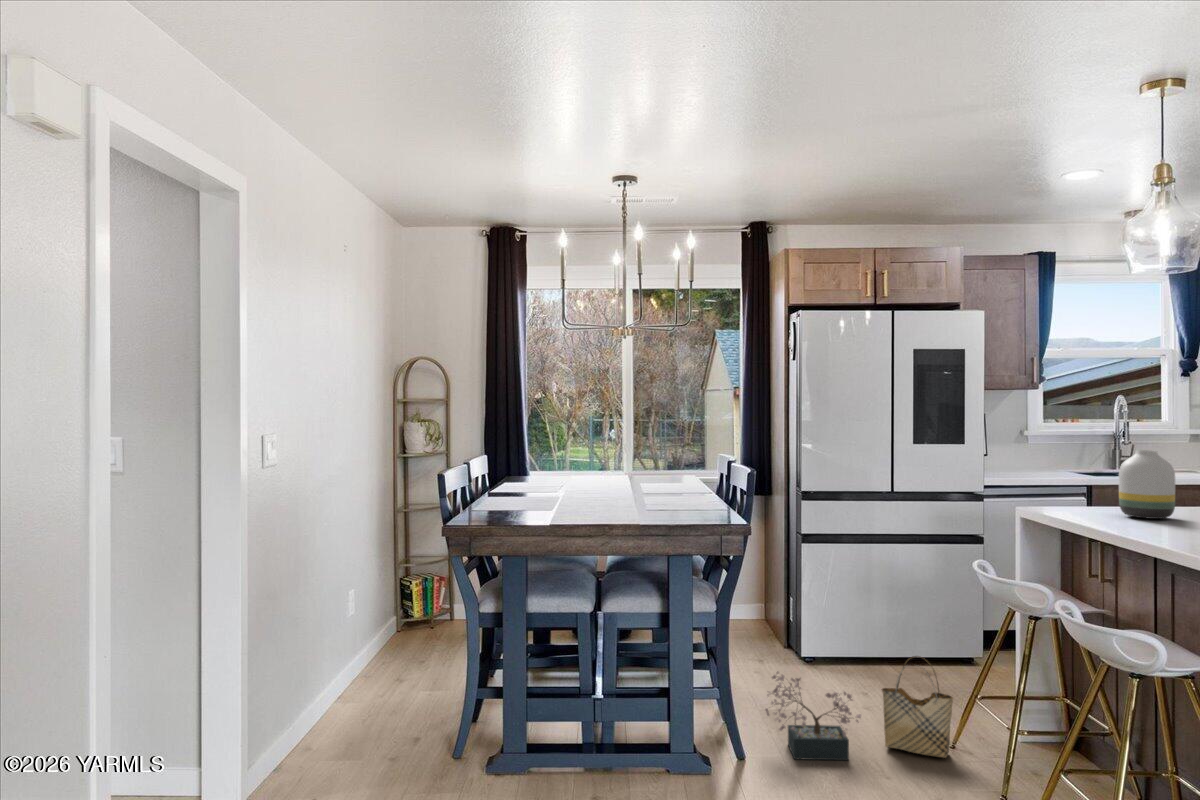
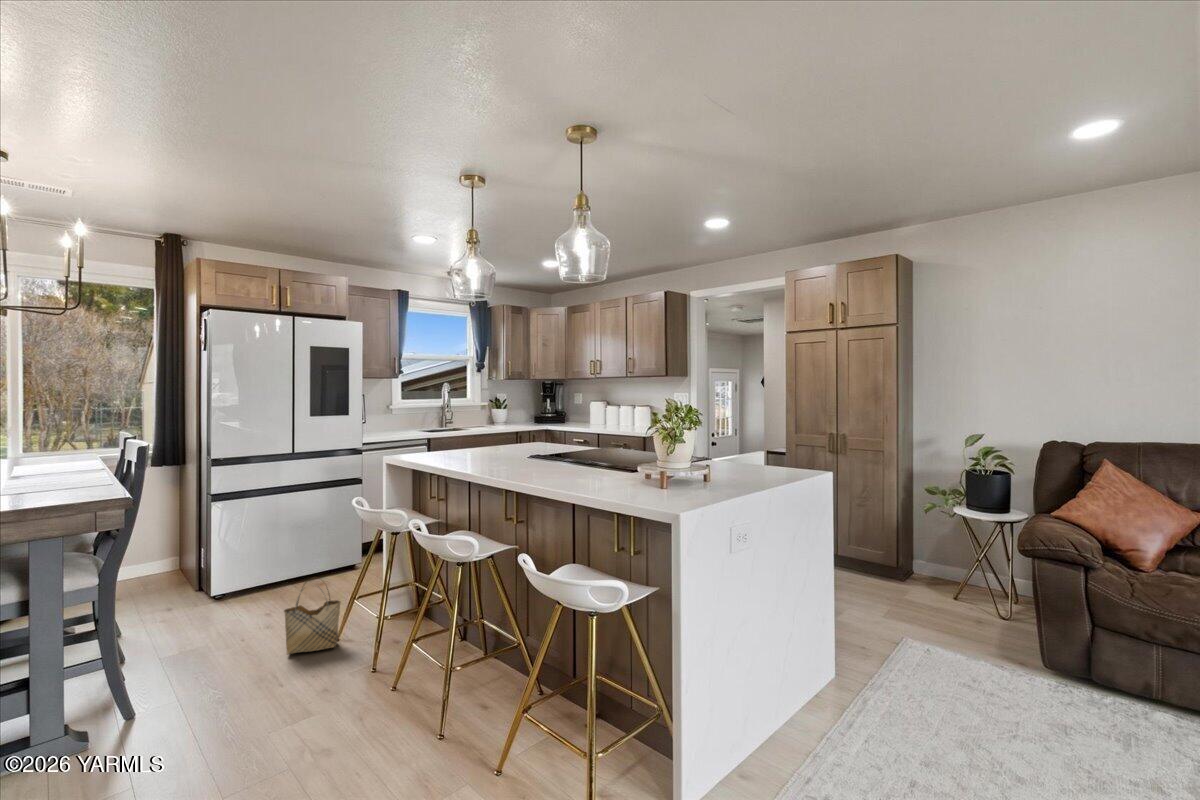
vase: present [1119,450,1175,519] -> none [446,418,476,459]
decorative plant: present [765,671,861,760] -> none [168,622,266,696]

